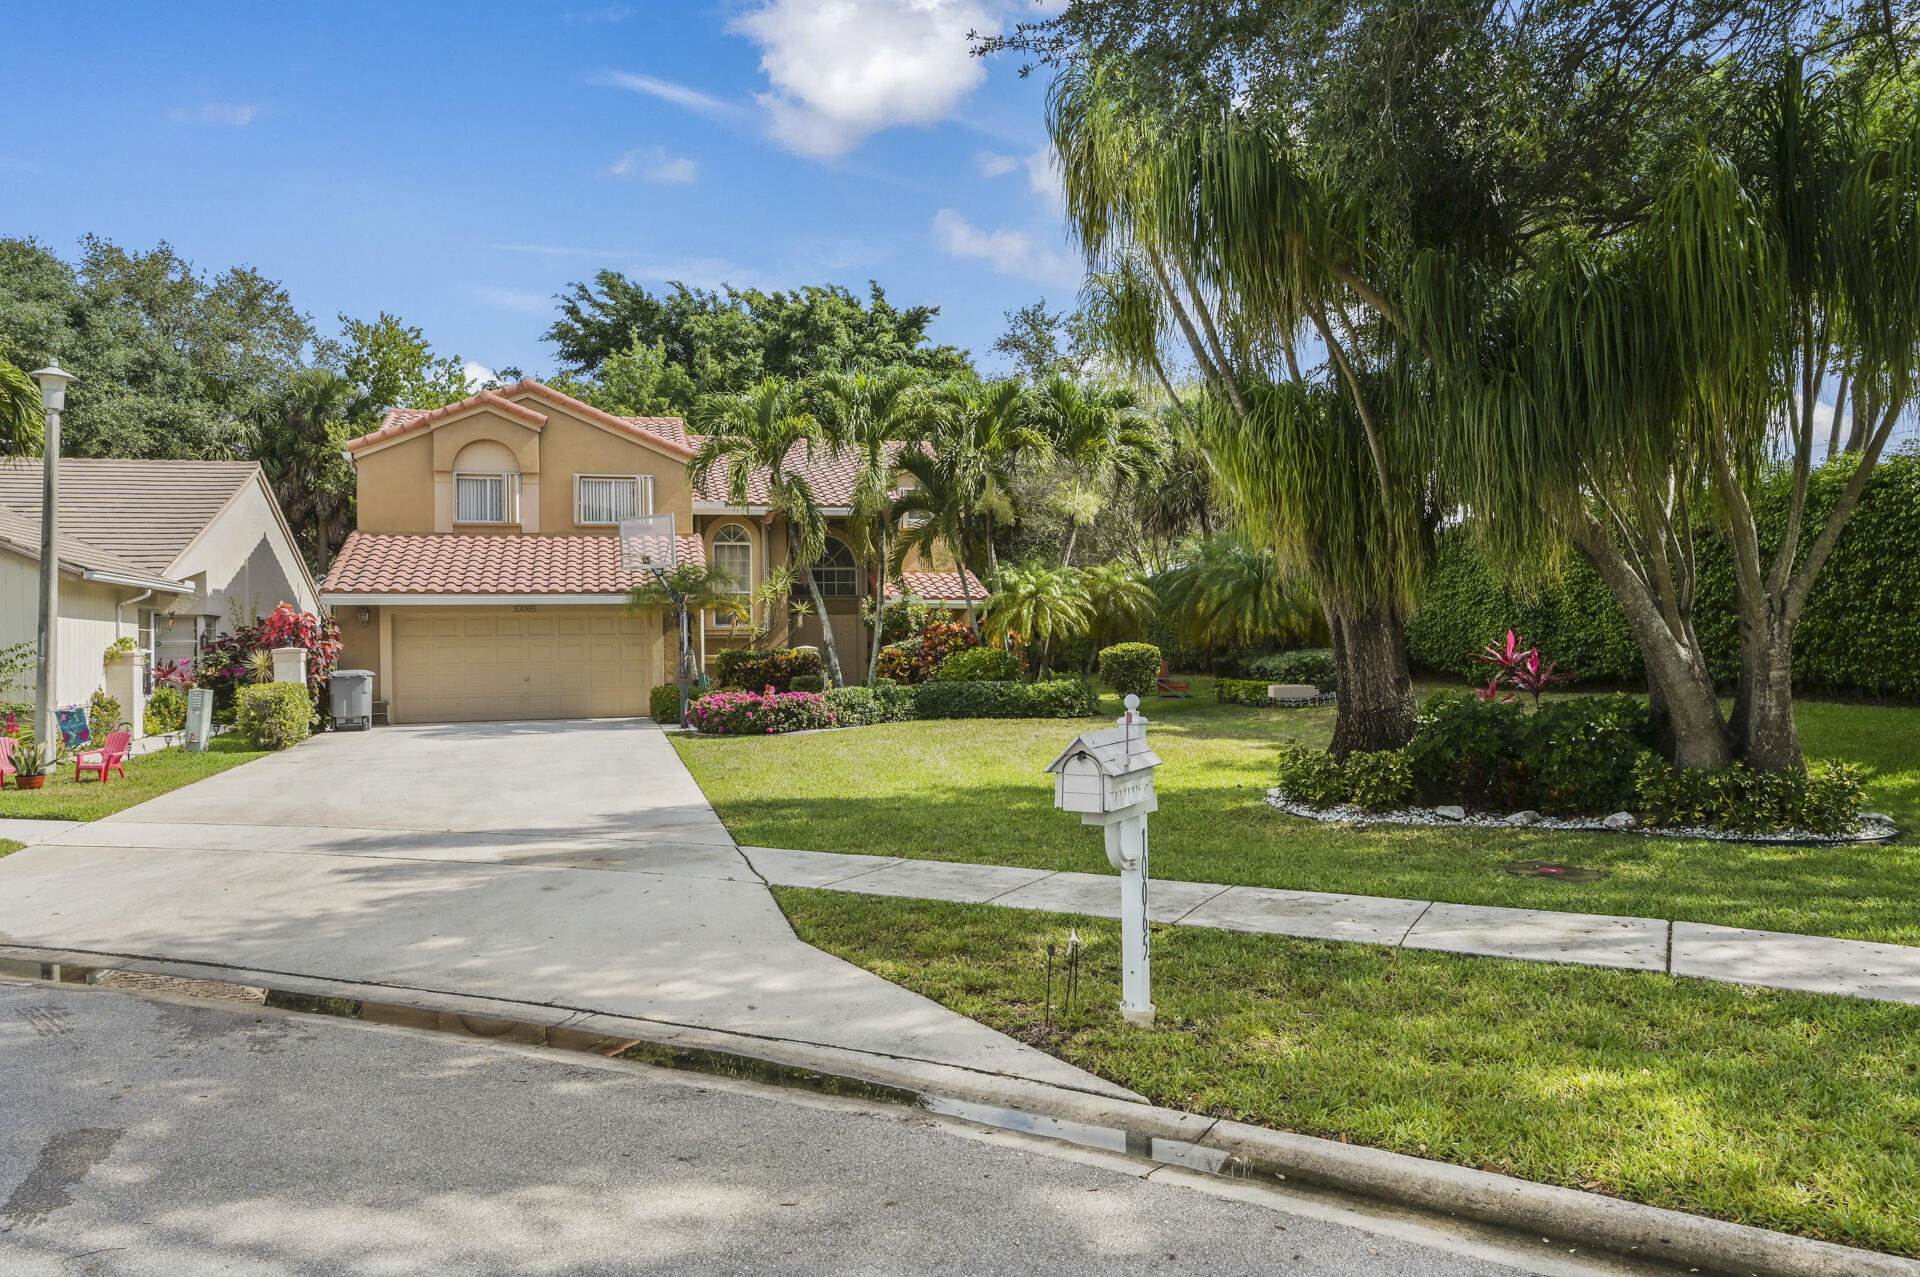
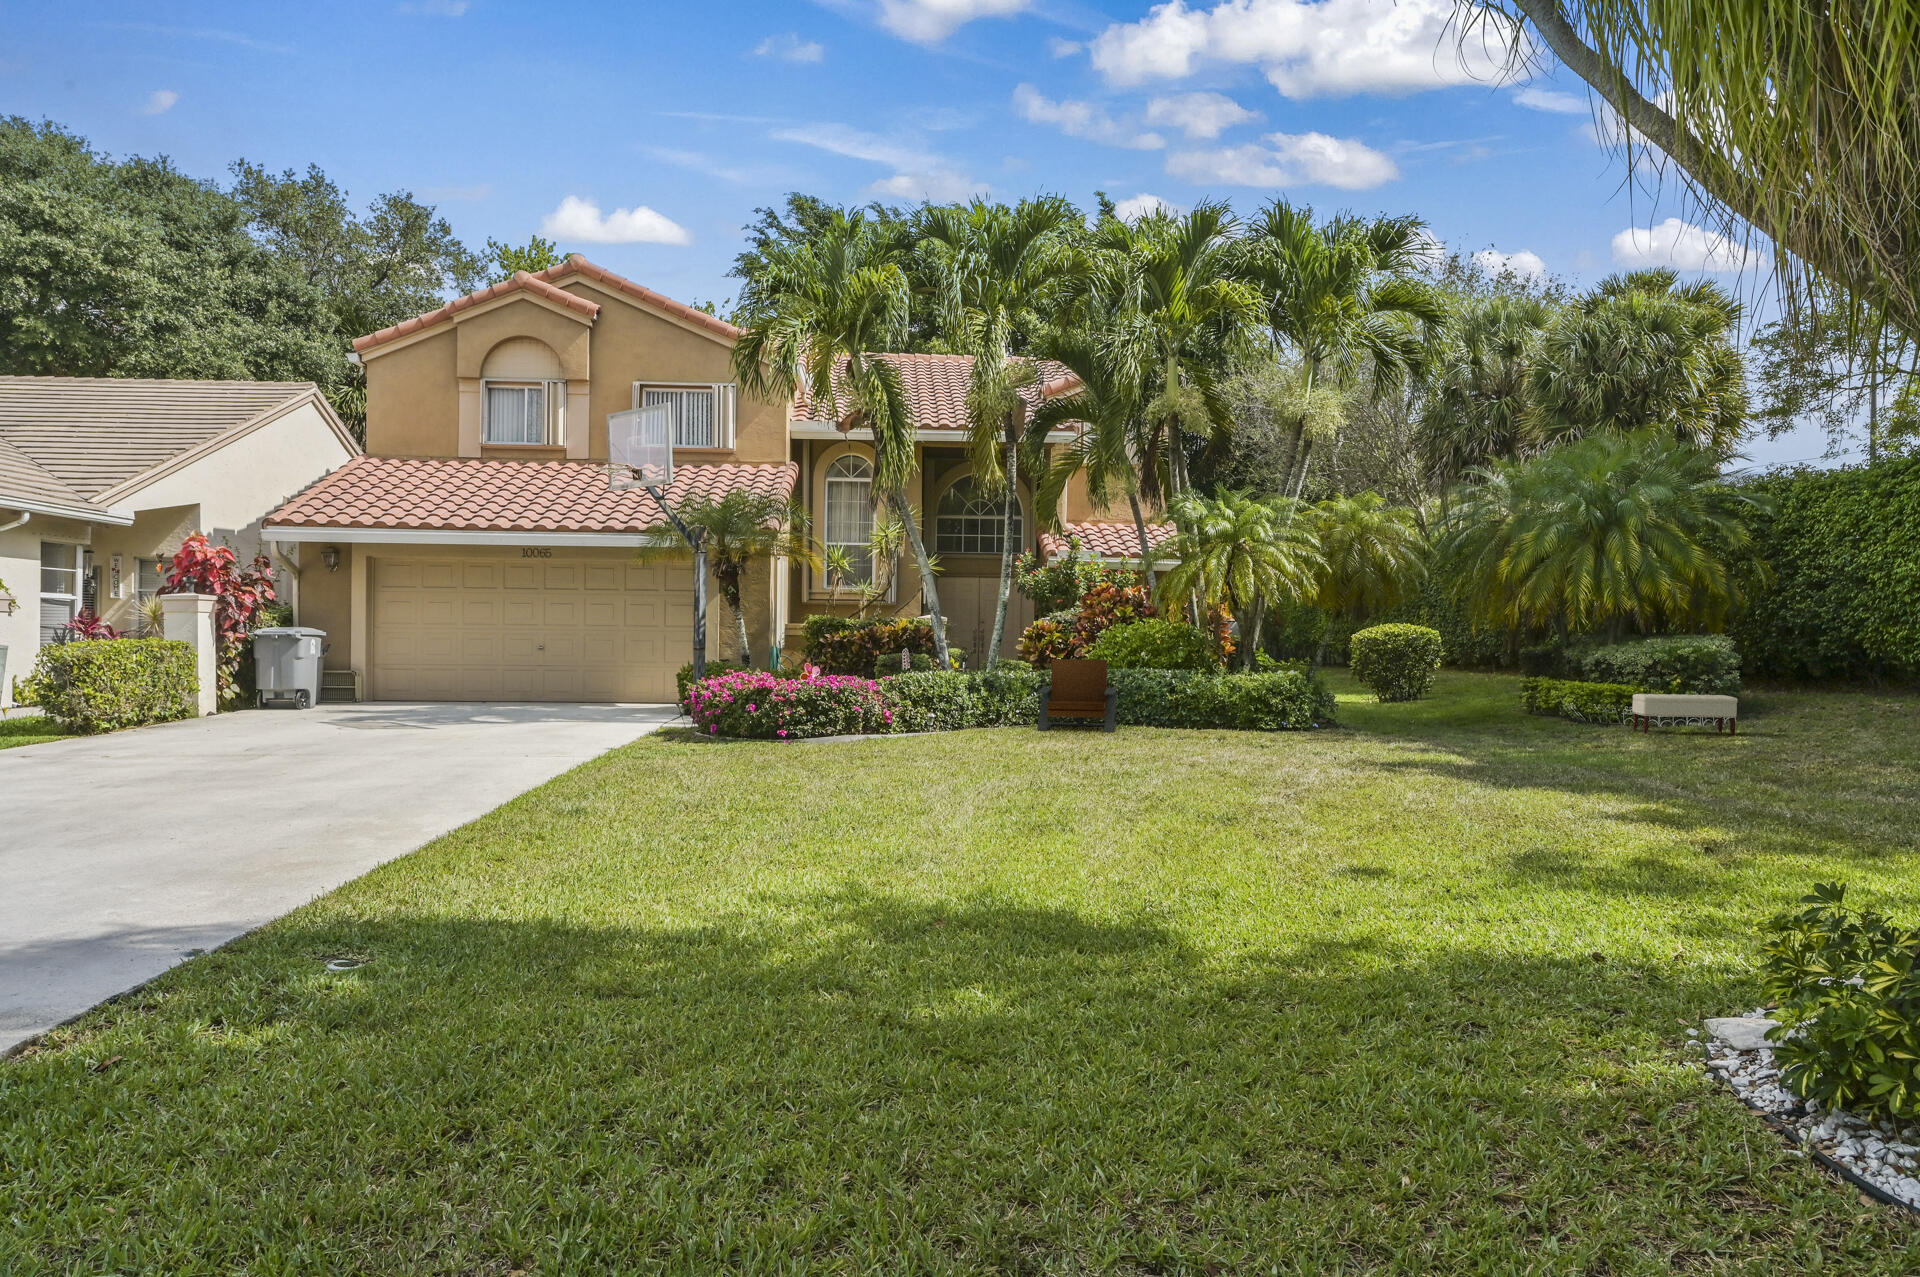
lounge chair: present [1155,661,1192,699] -> present [1037,659,1117,733]

